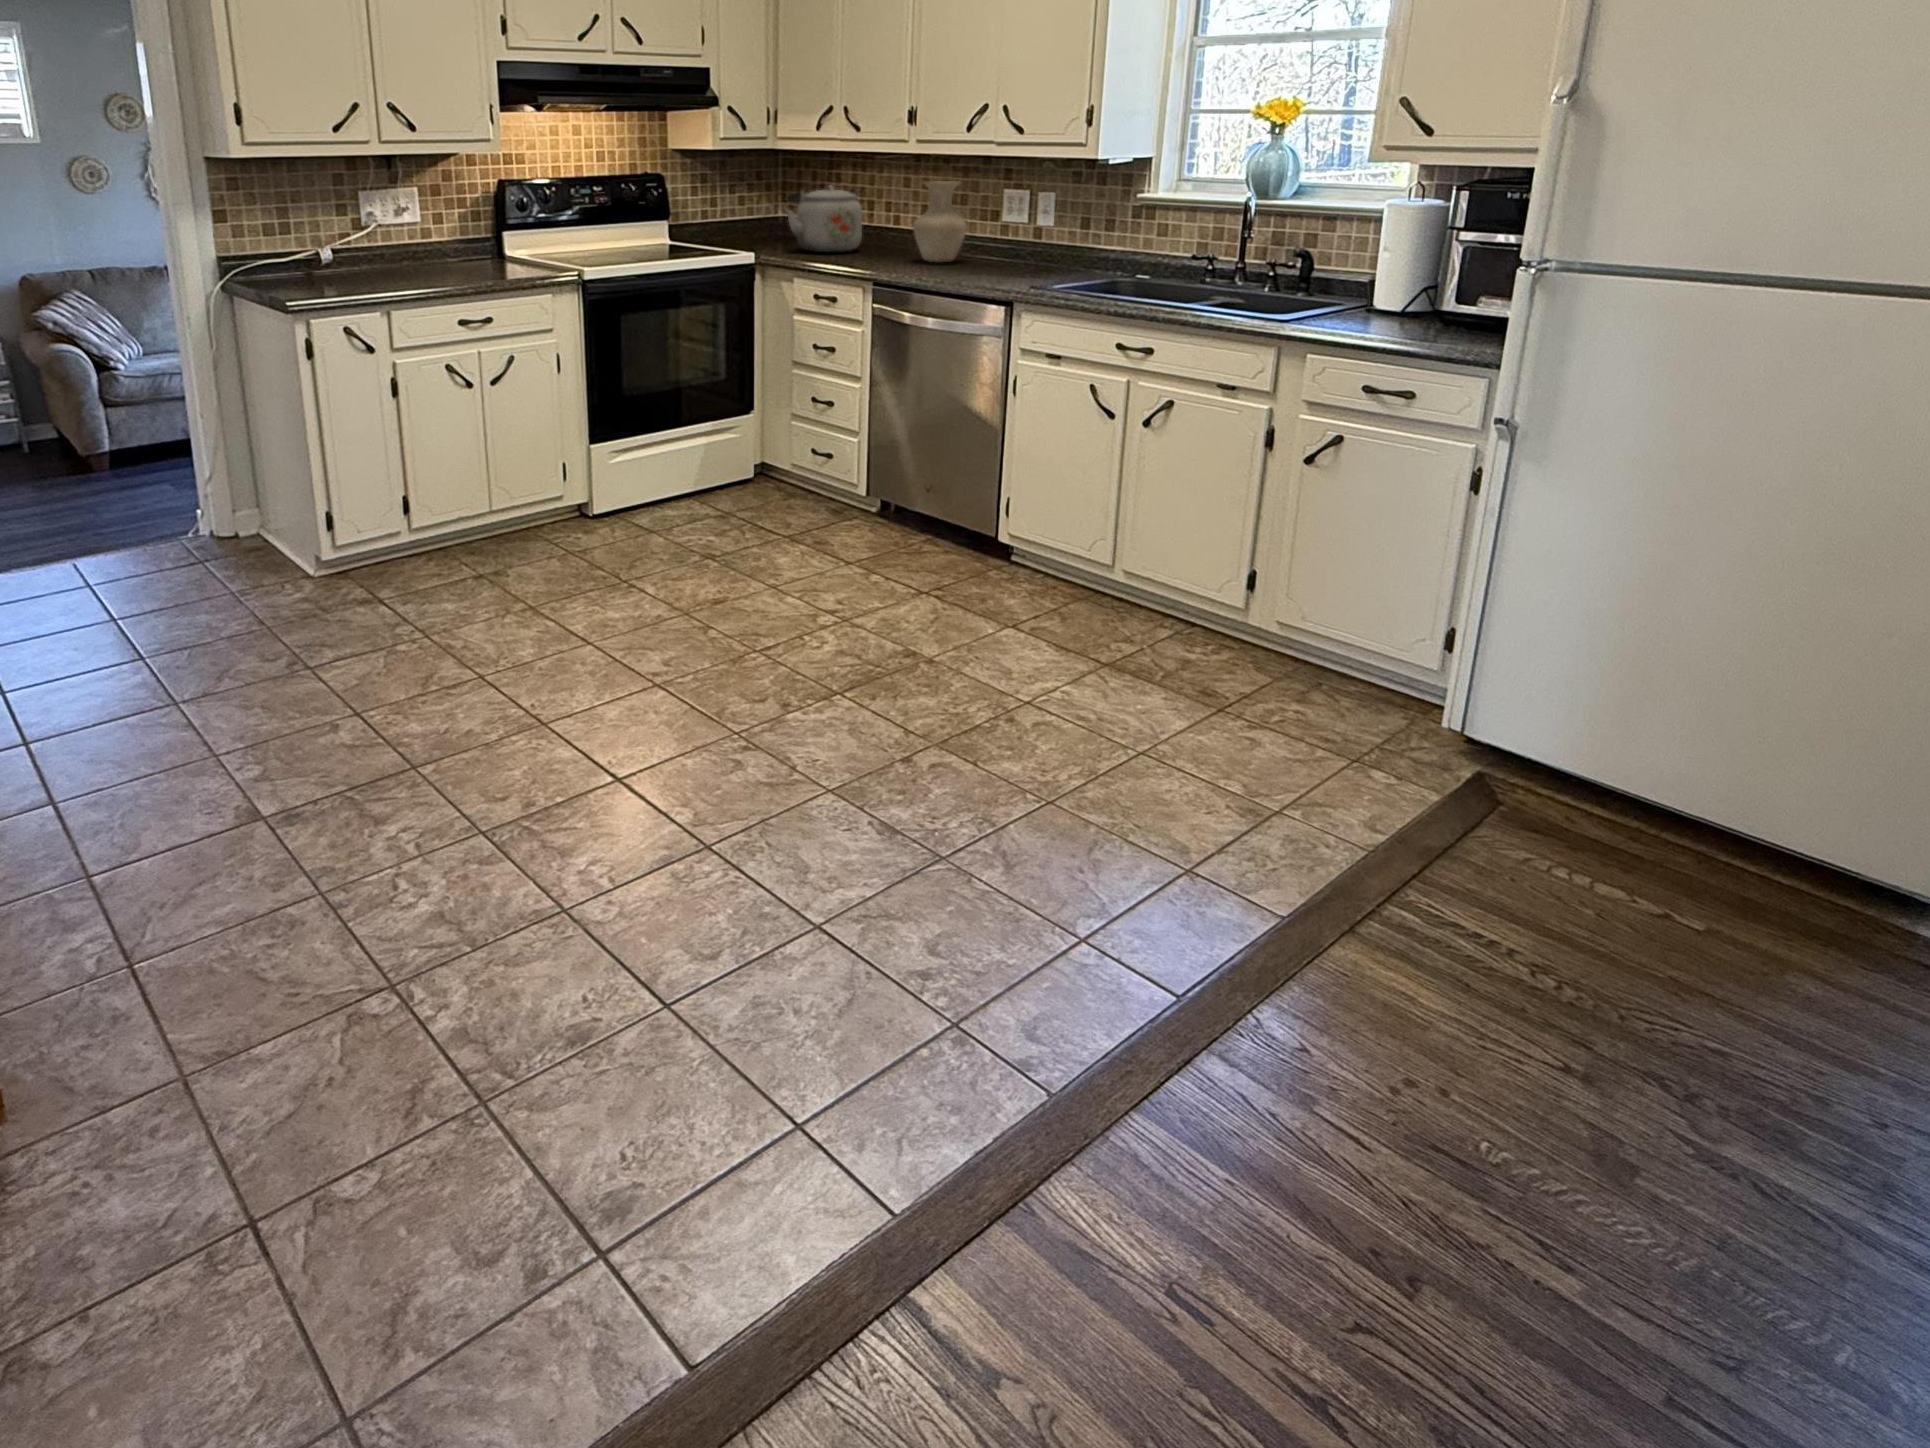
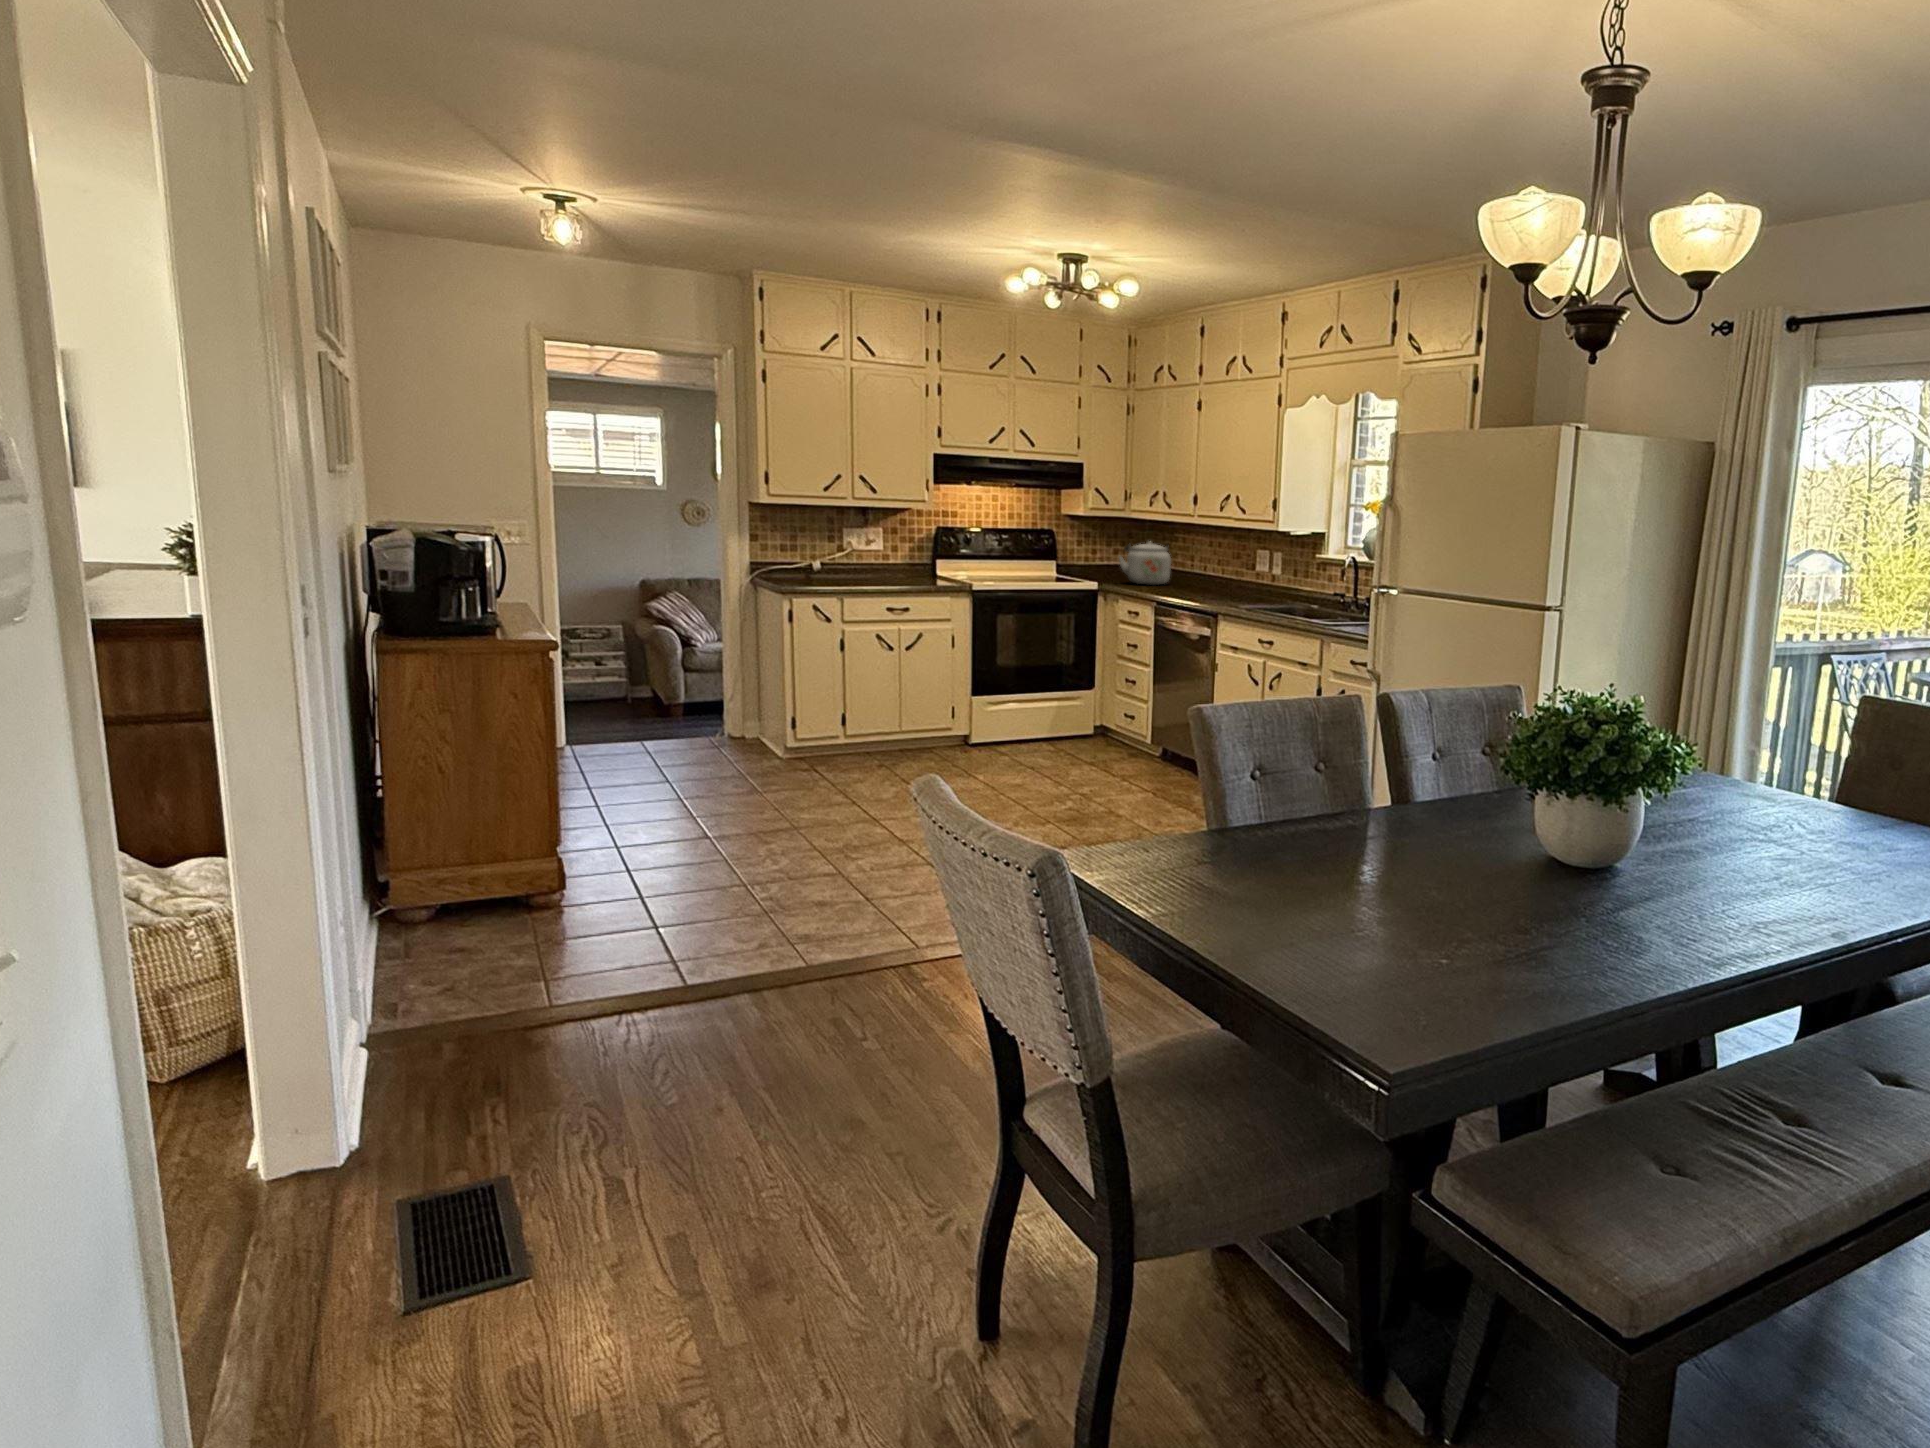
vase: present [913,181,967,262] -> none [1188,541,1222,592]

